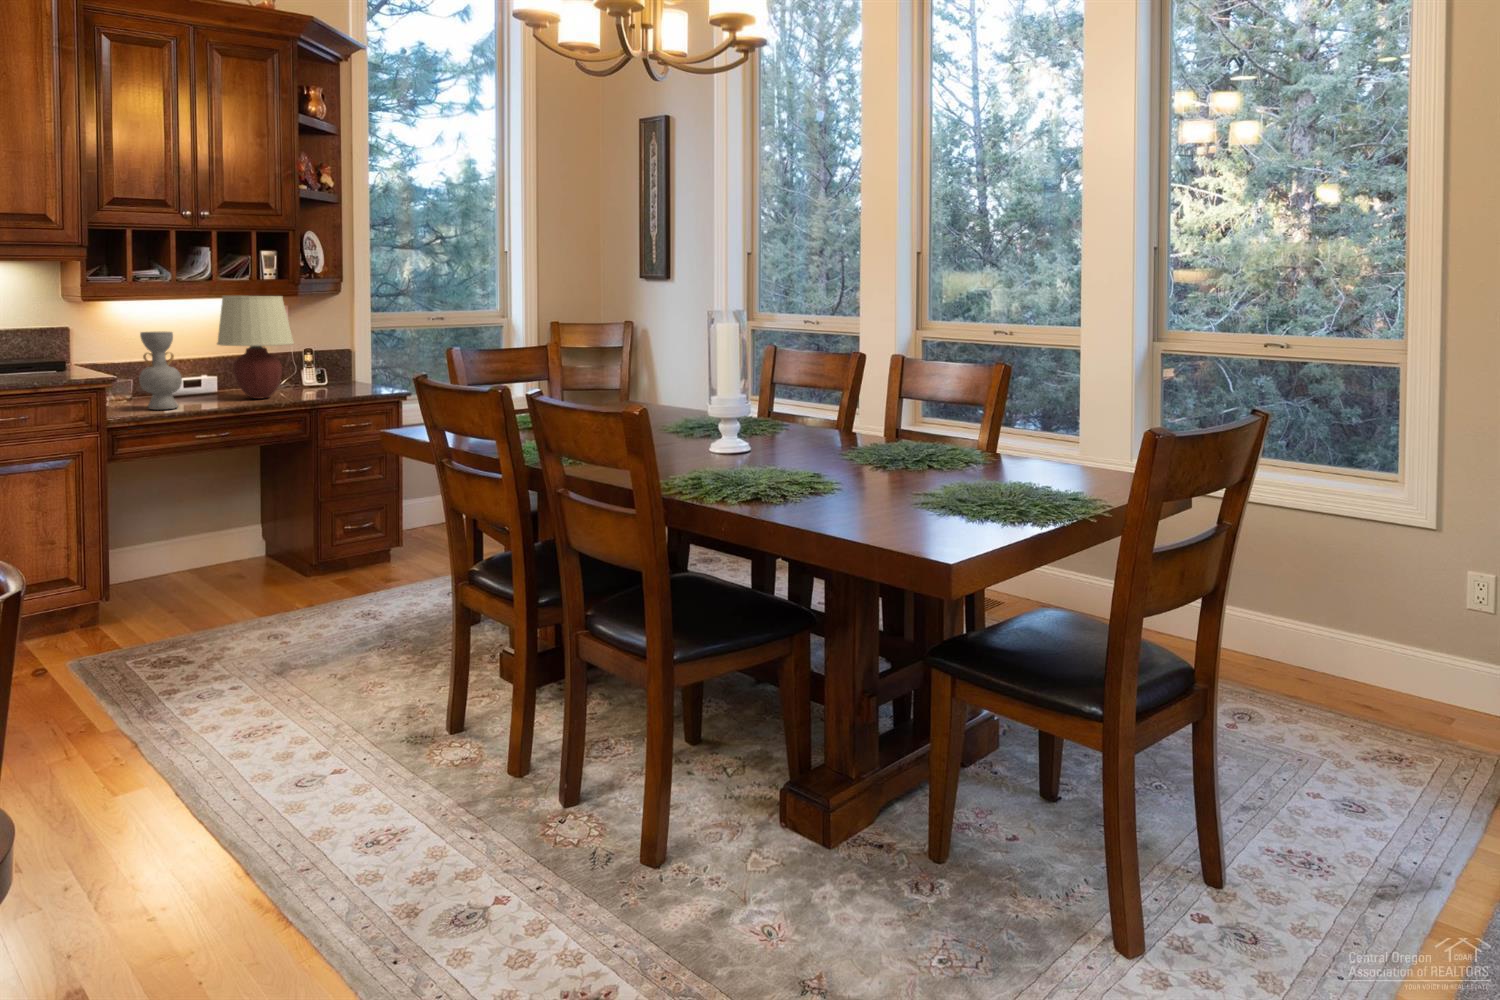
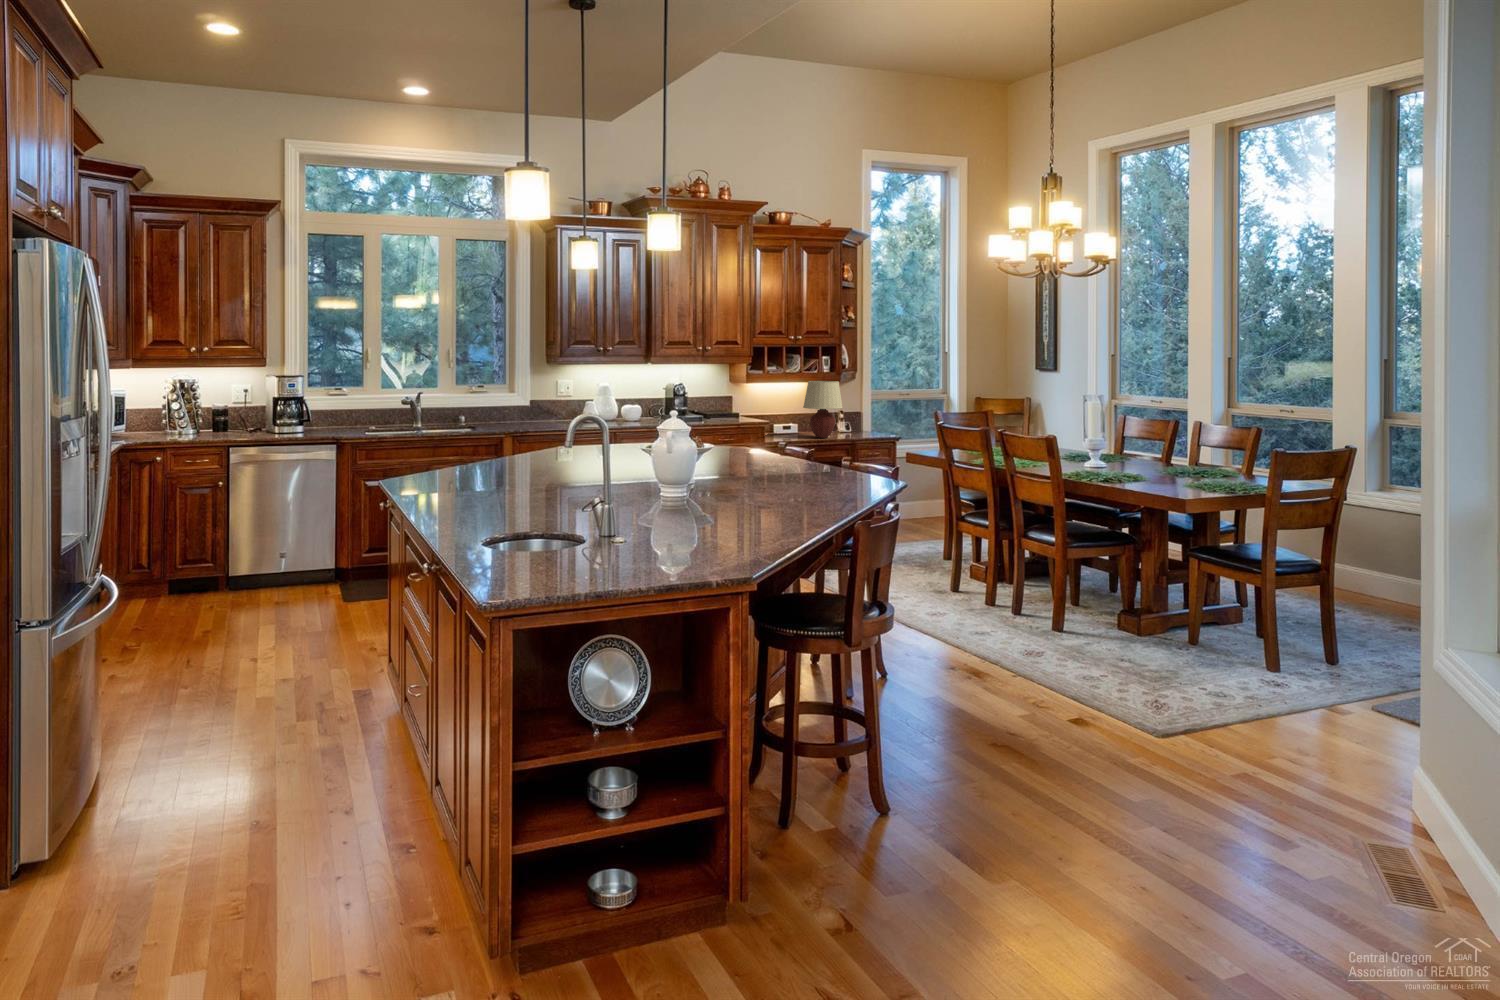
decorative vase: present [139,332,182,410] -> none [769,401,790,442]

